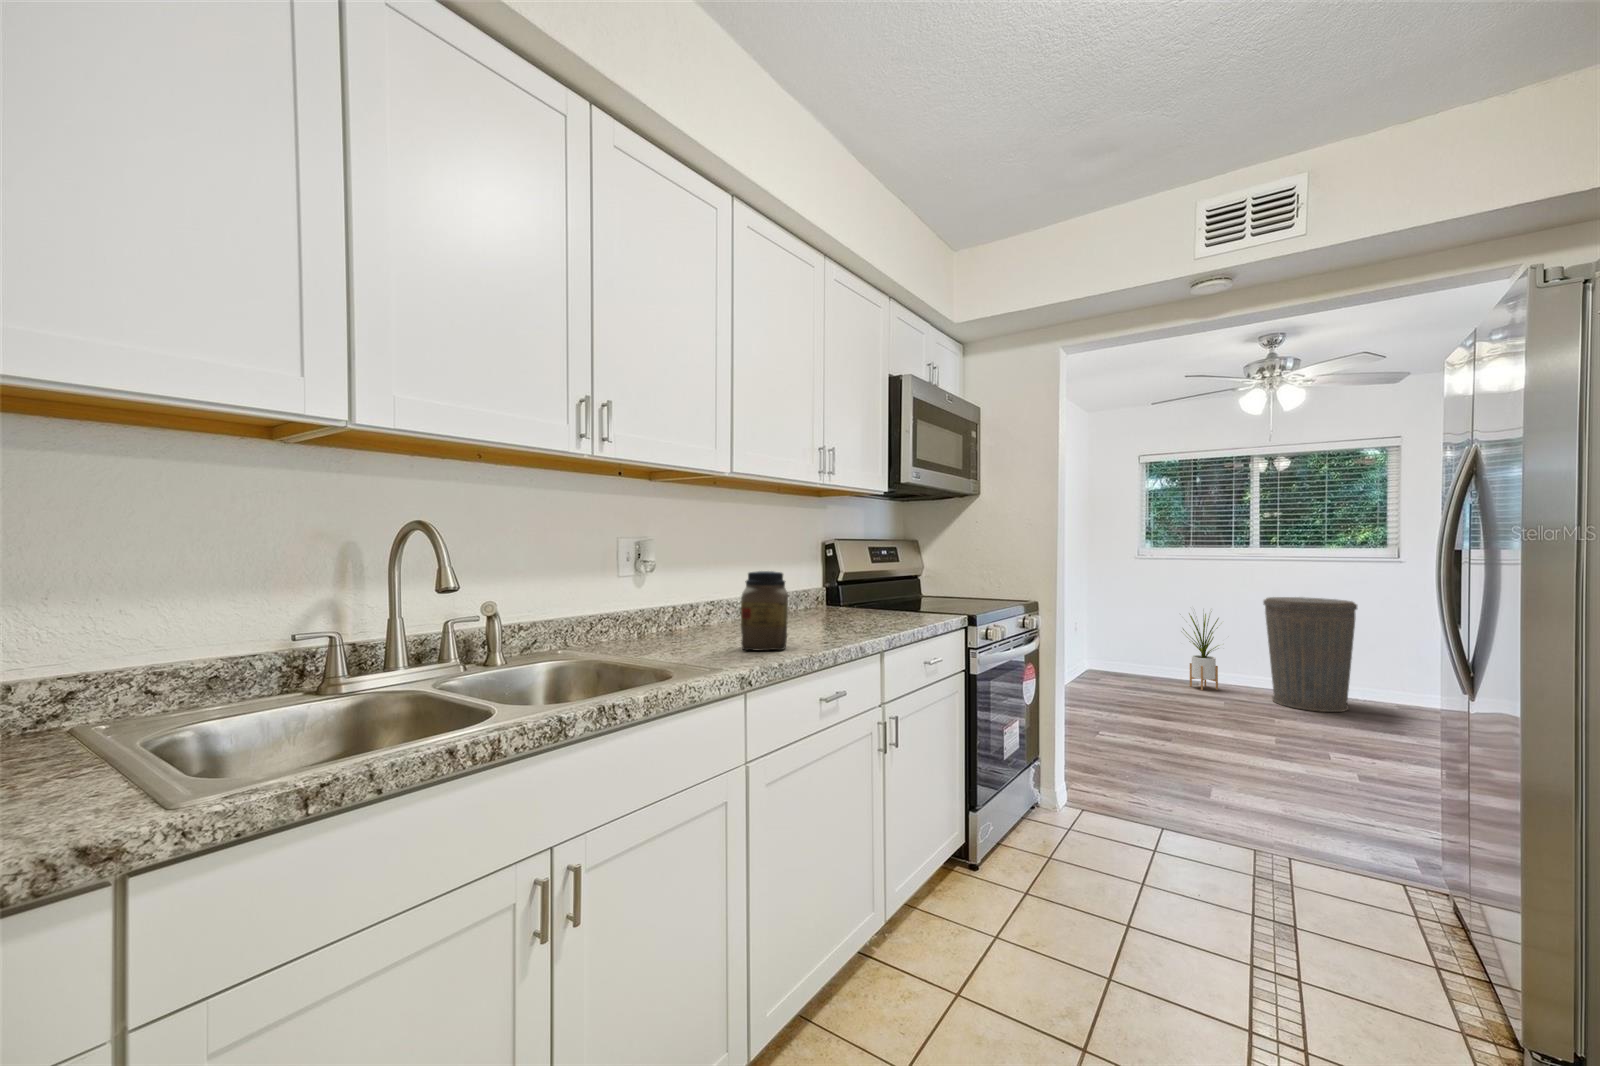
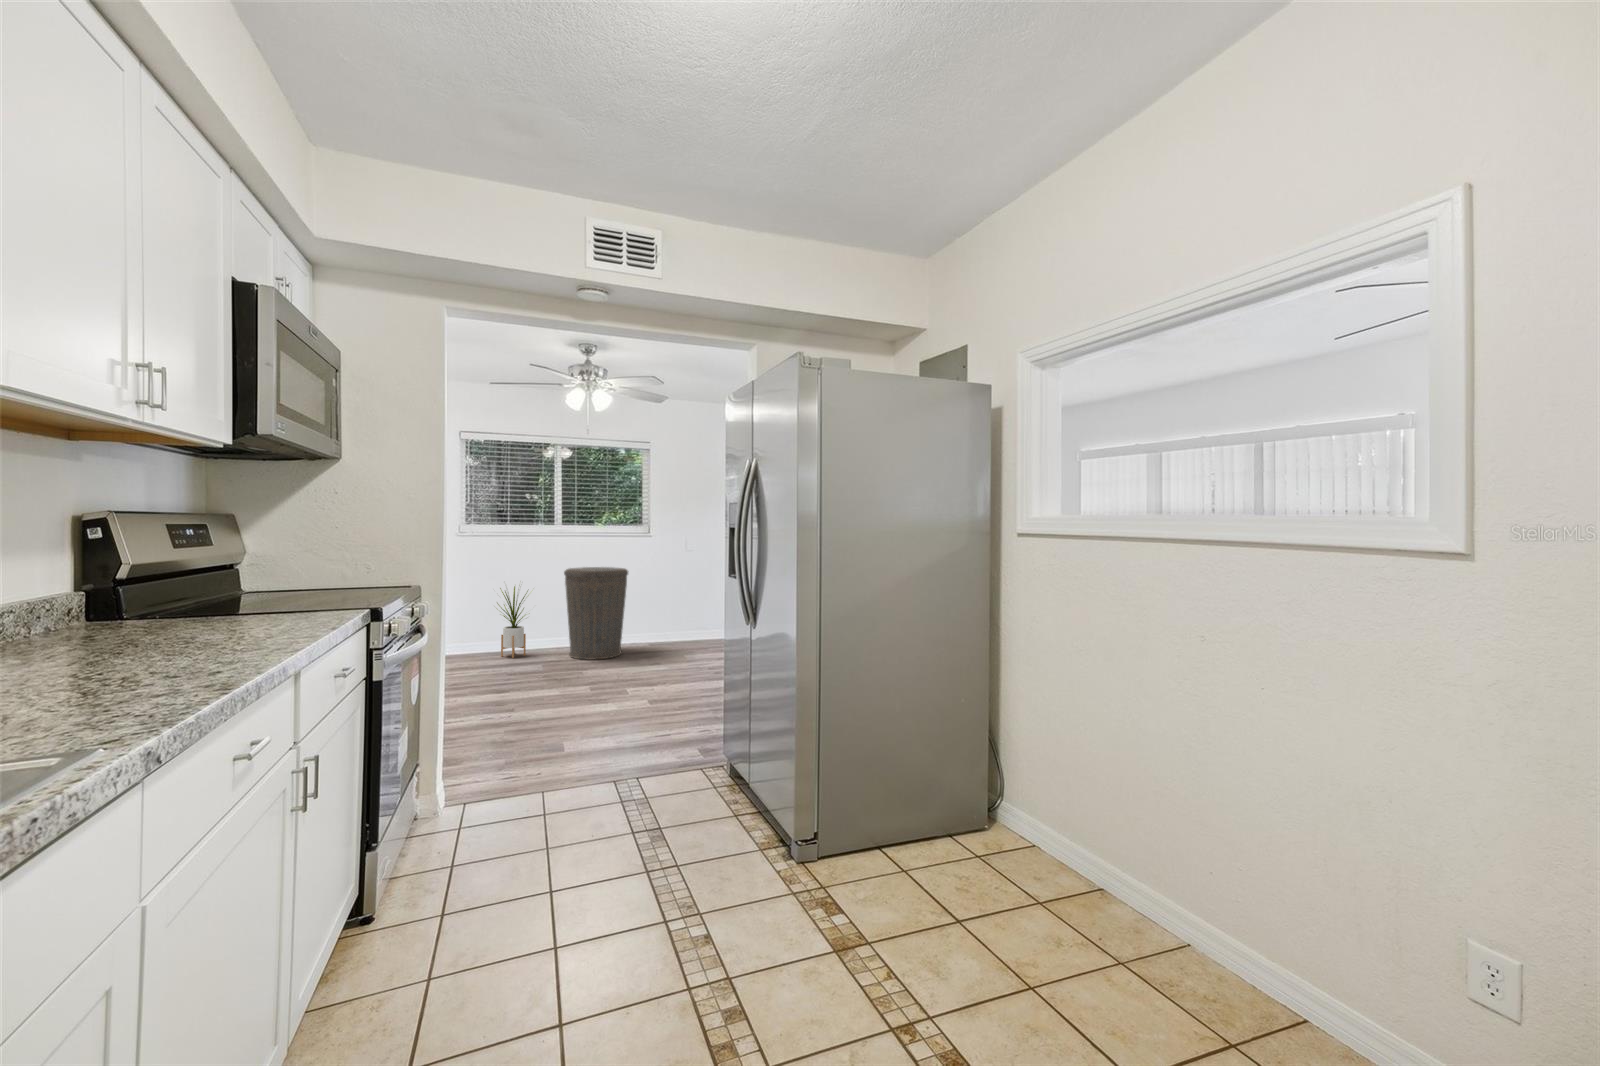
jar: present [741,571,788,651] -> none [55,573,176,716]

